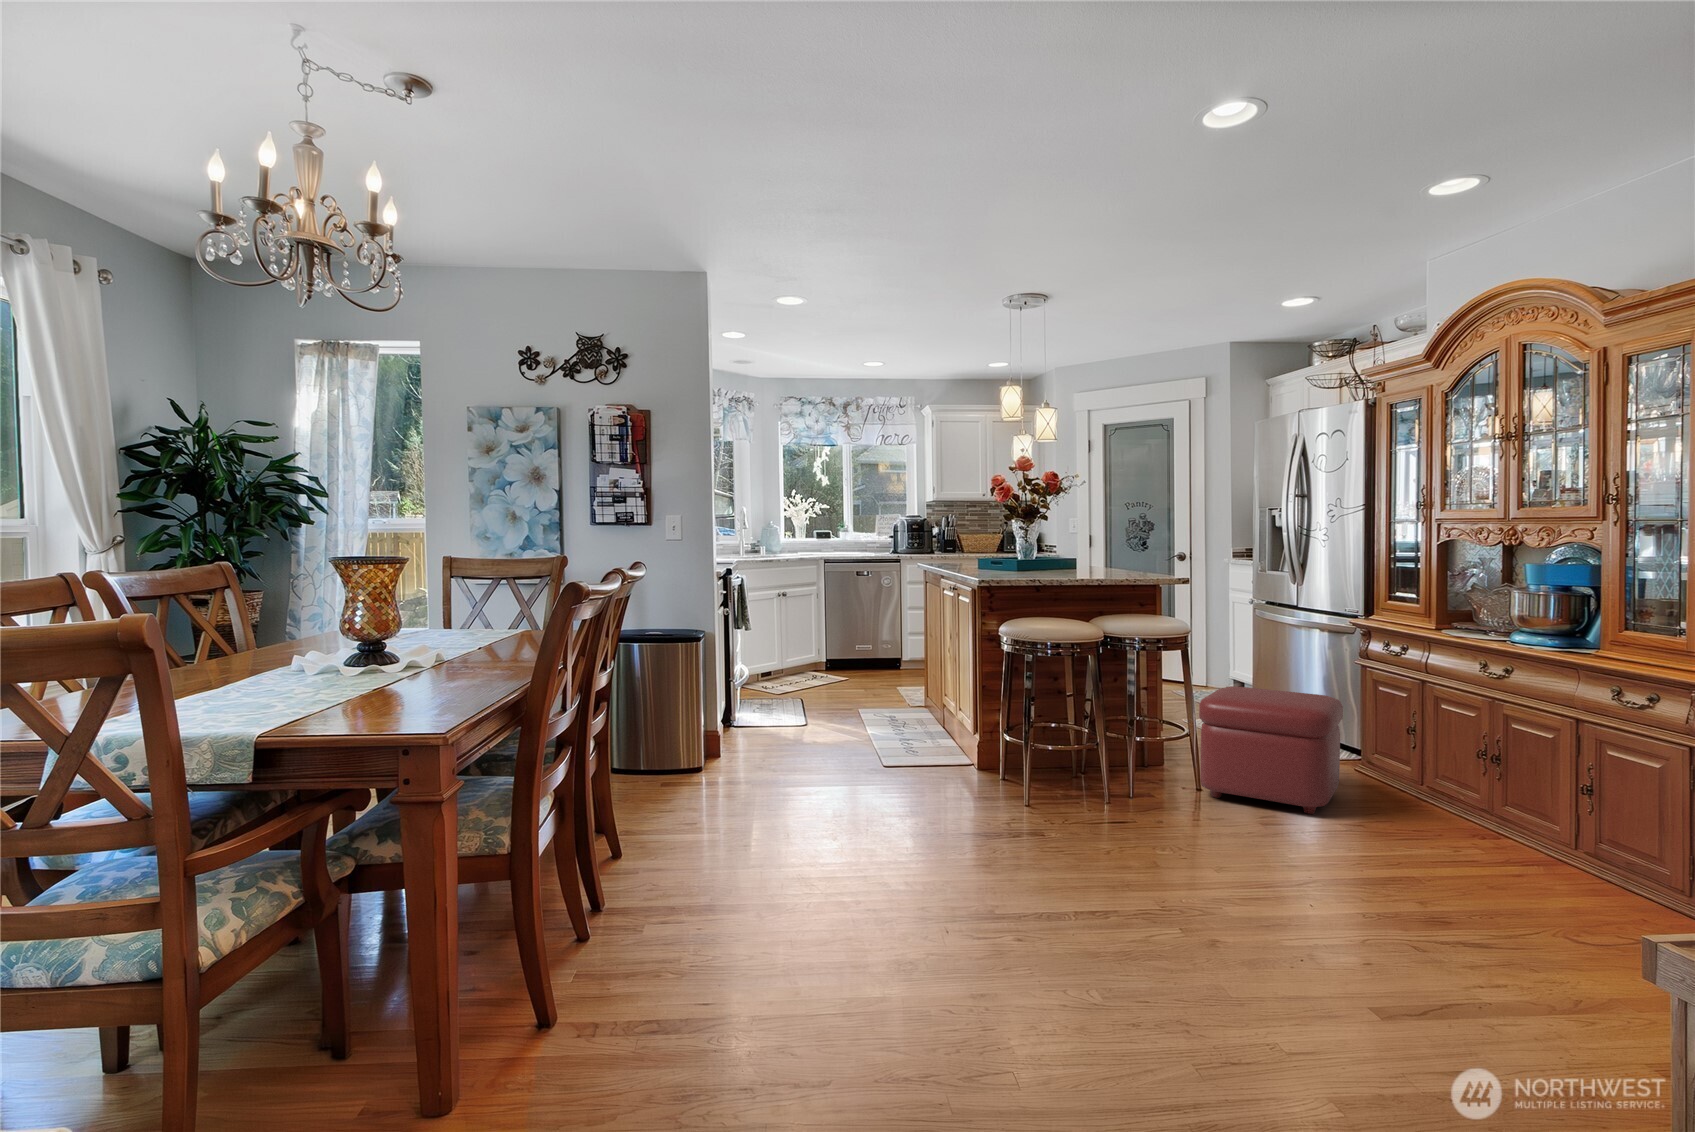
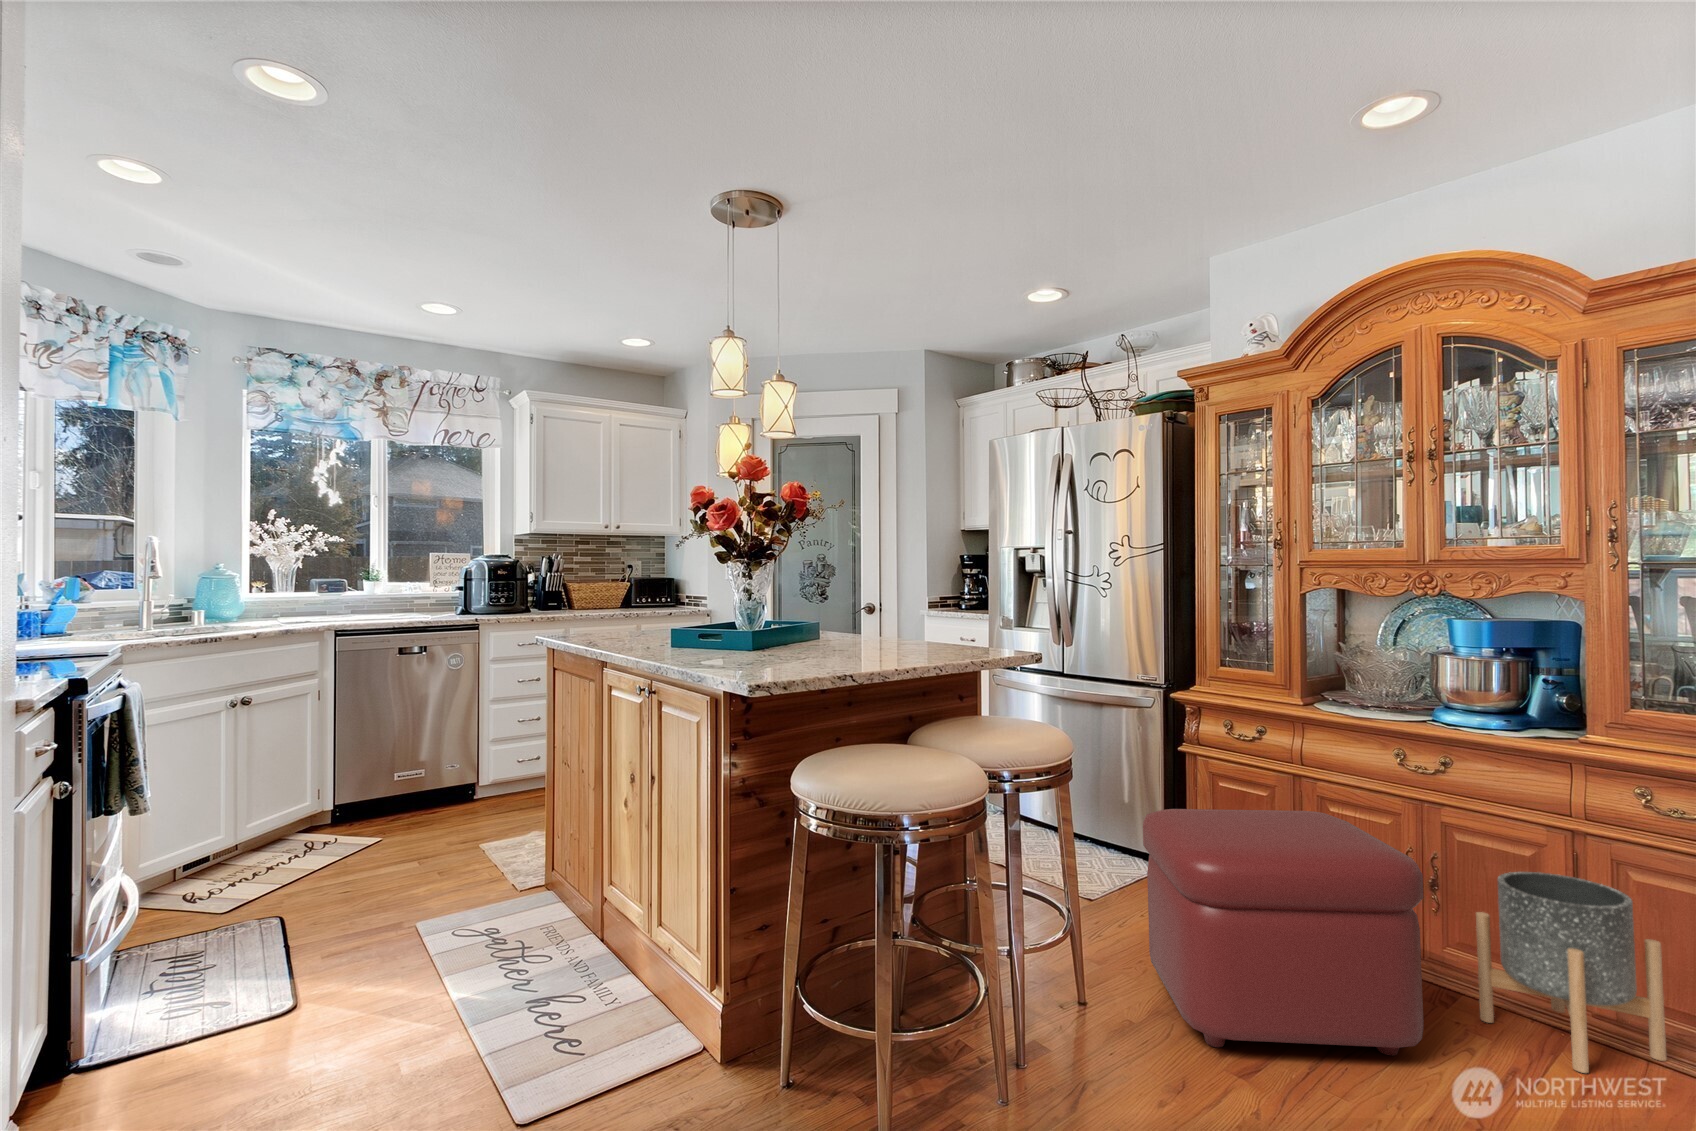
planter: none [1394,737,1482,841] -> present [1476,872,1666,1073]

